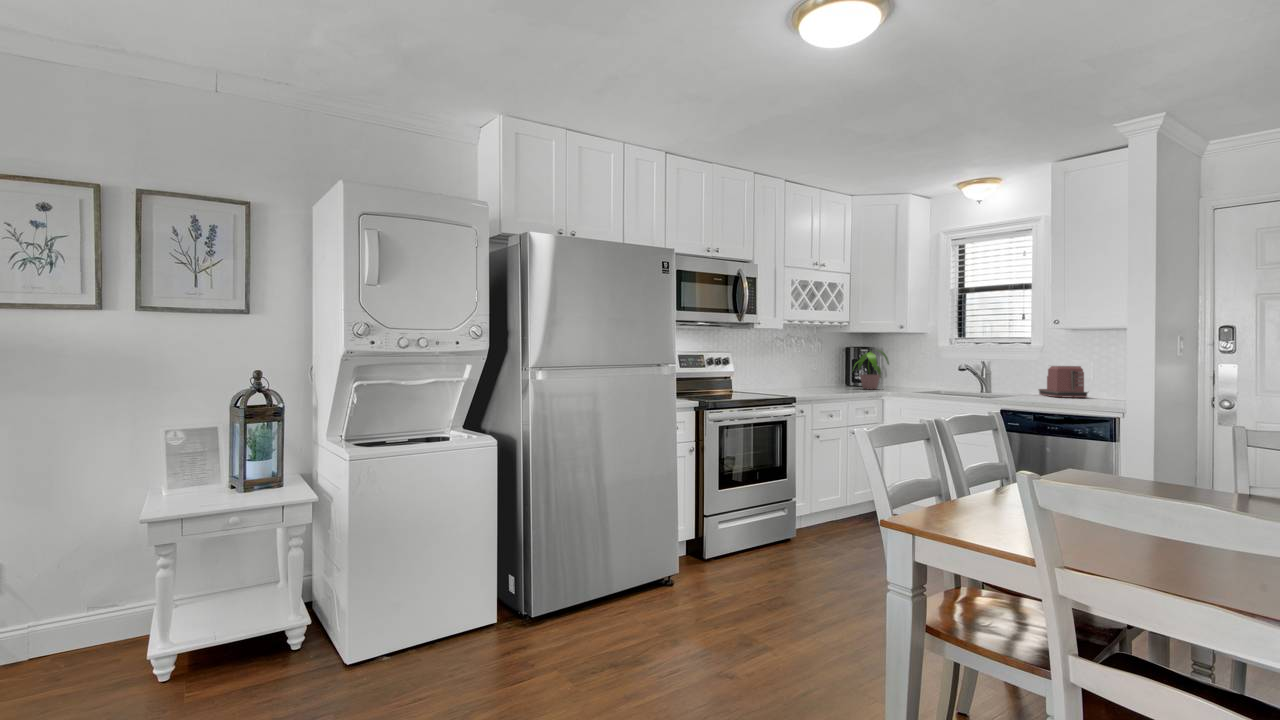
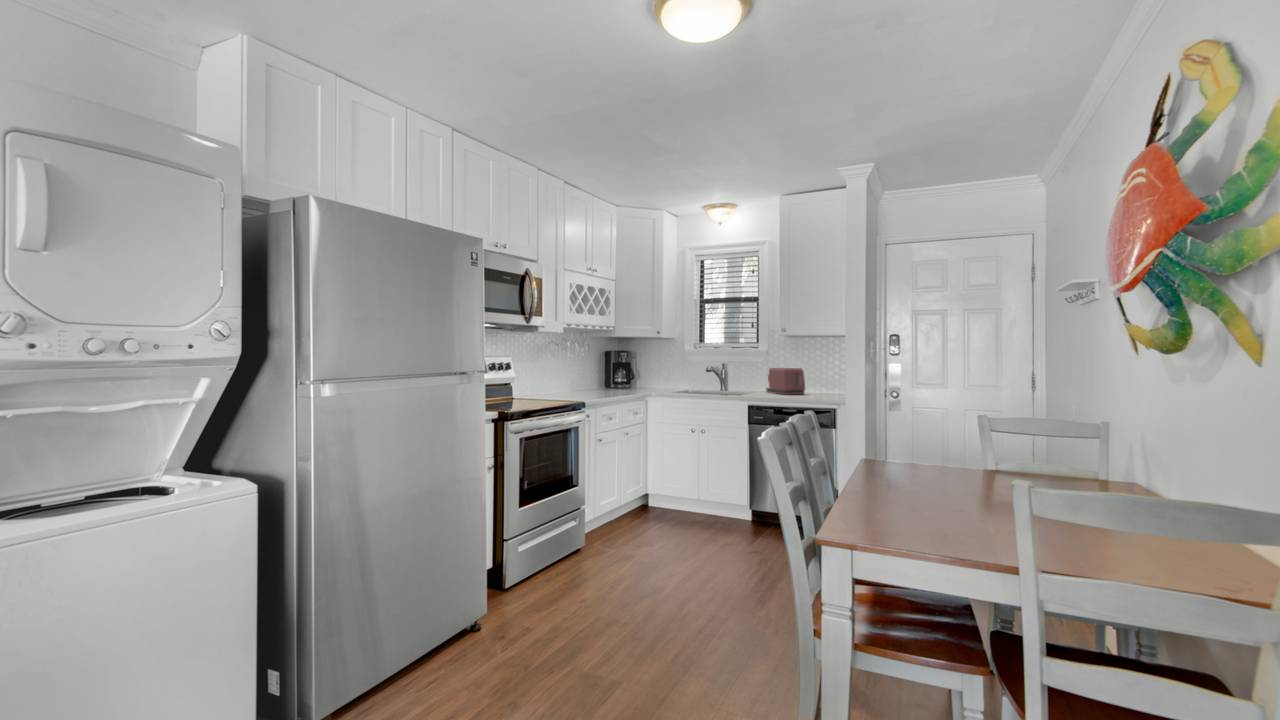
potted plant: present [854,350,889,389] -> none [610,354,651,391]

